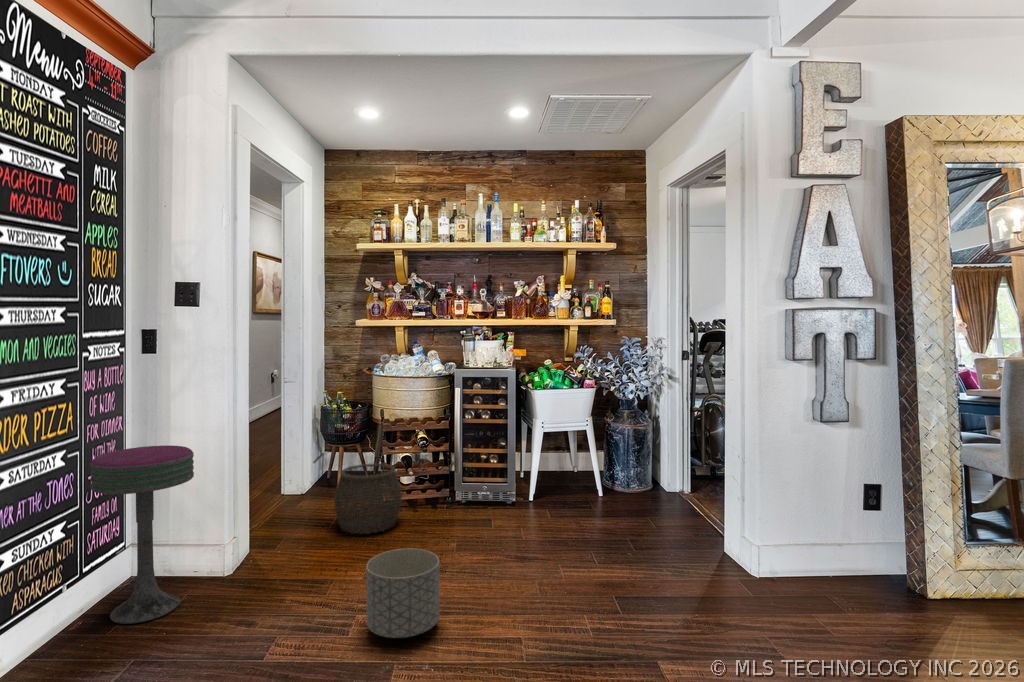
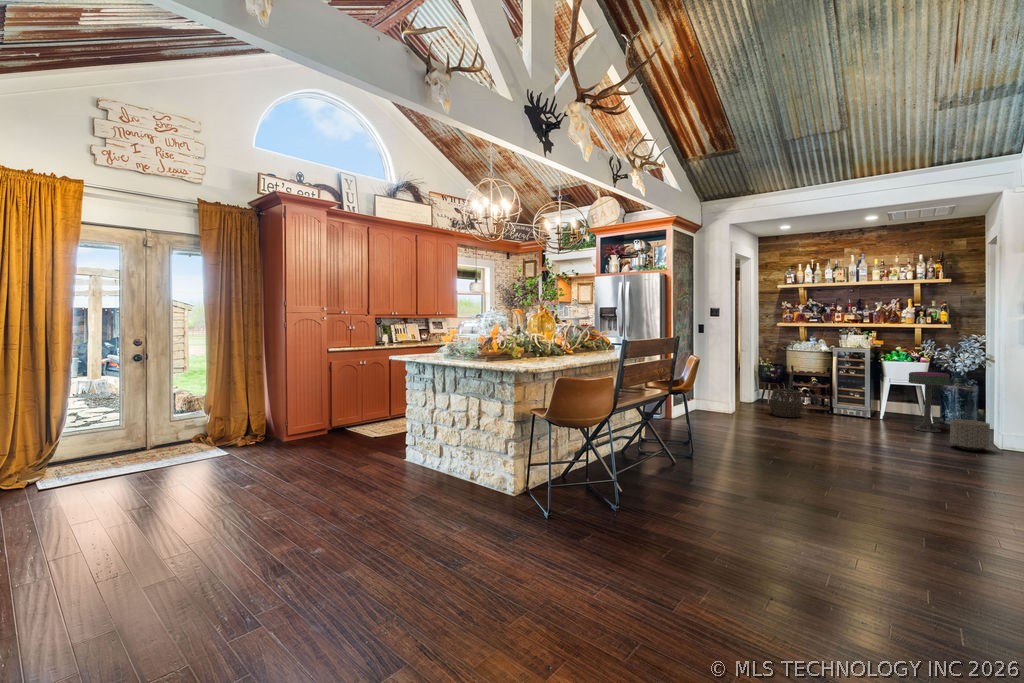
bar stool: present [90,445,194,624] -> present [908,372,950,432]
planter: present [366,548,439,638] -> present [950,419,990,451]

